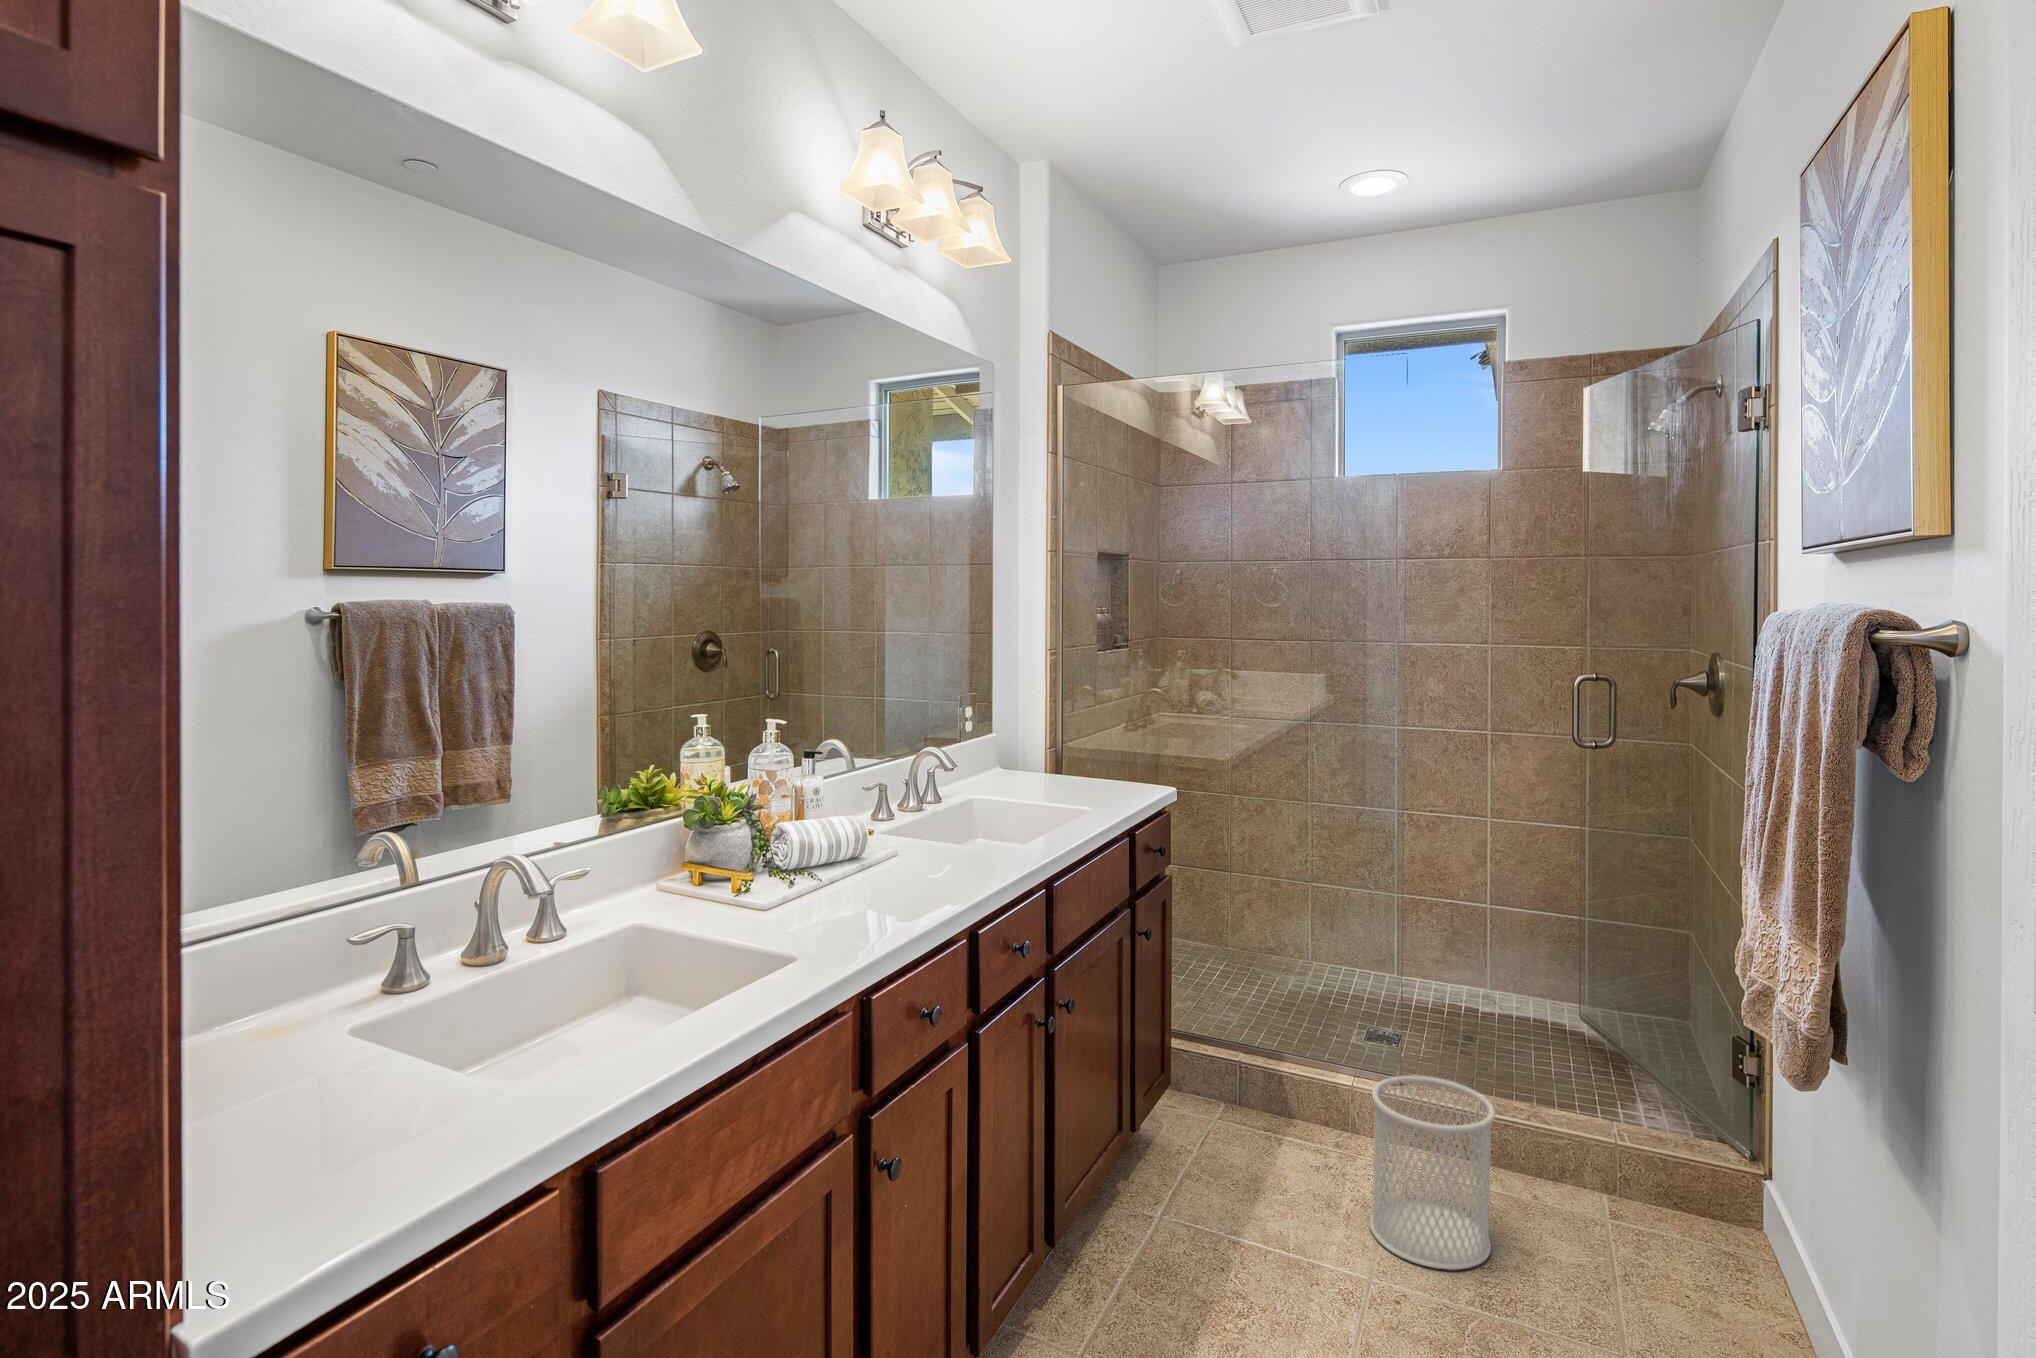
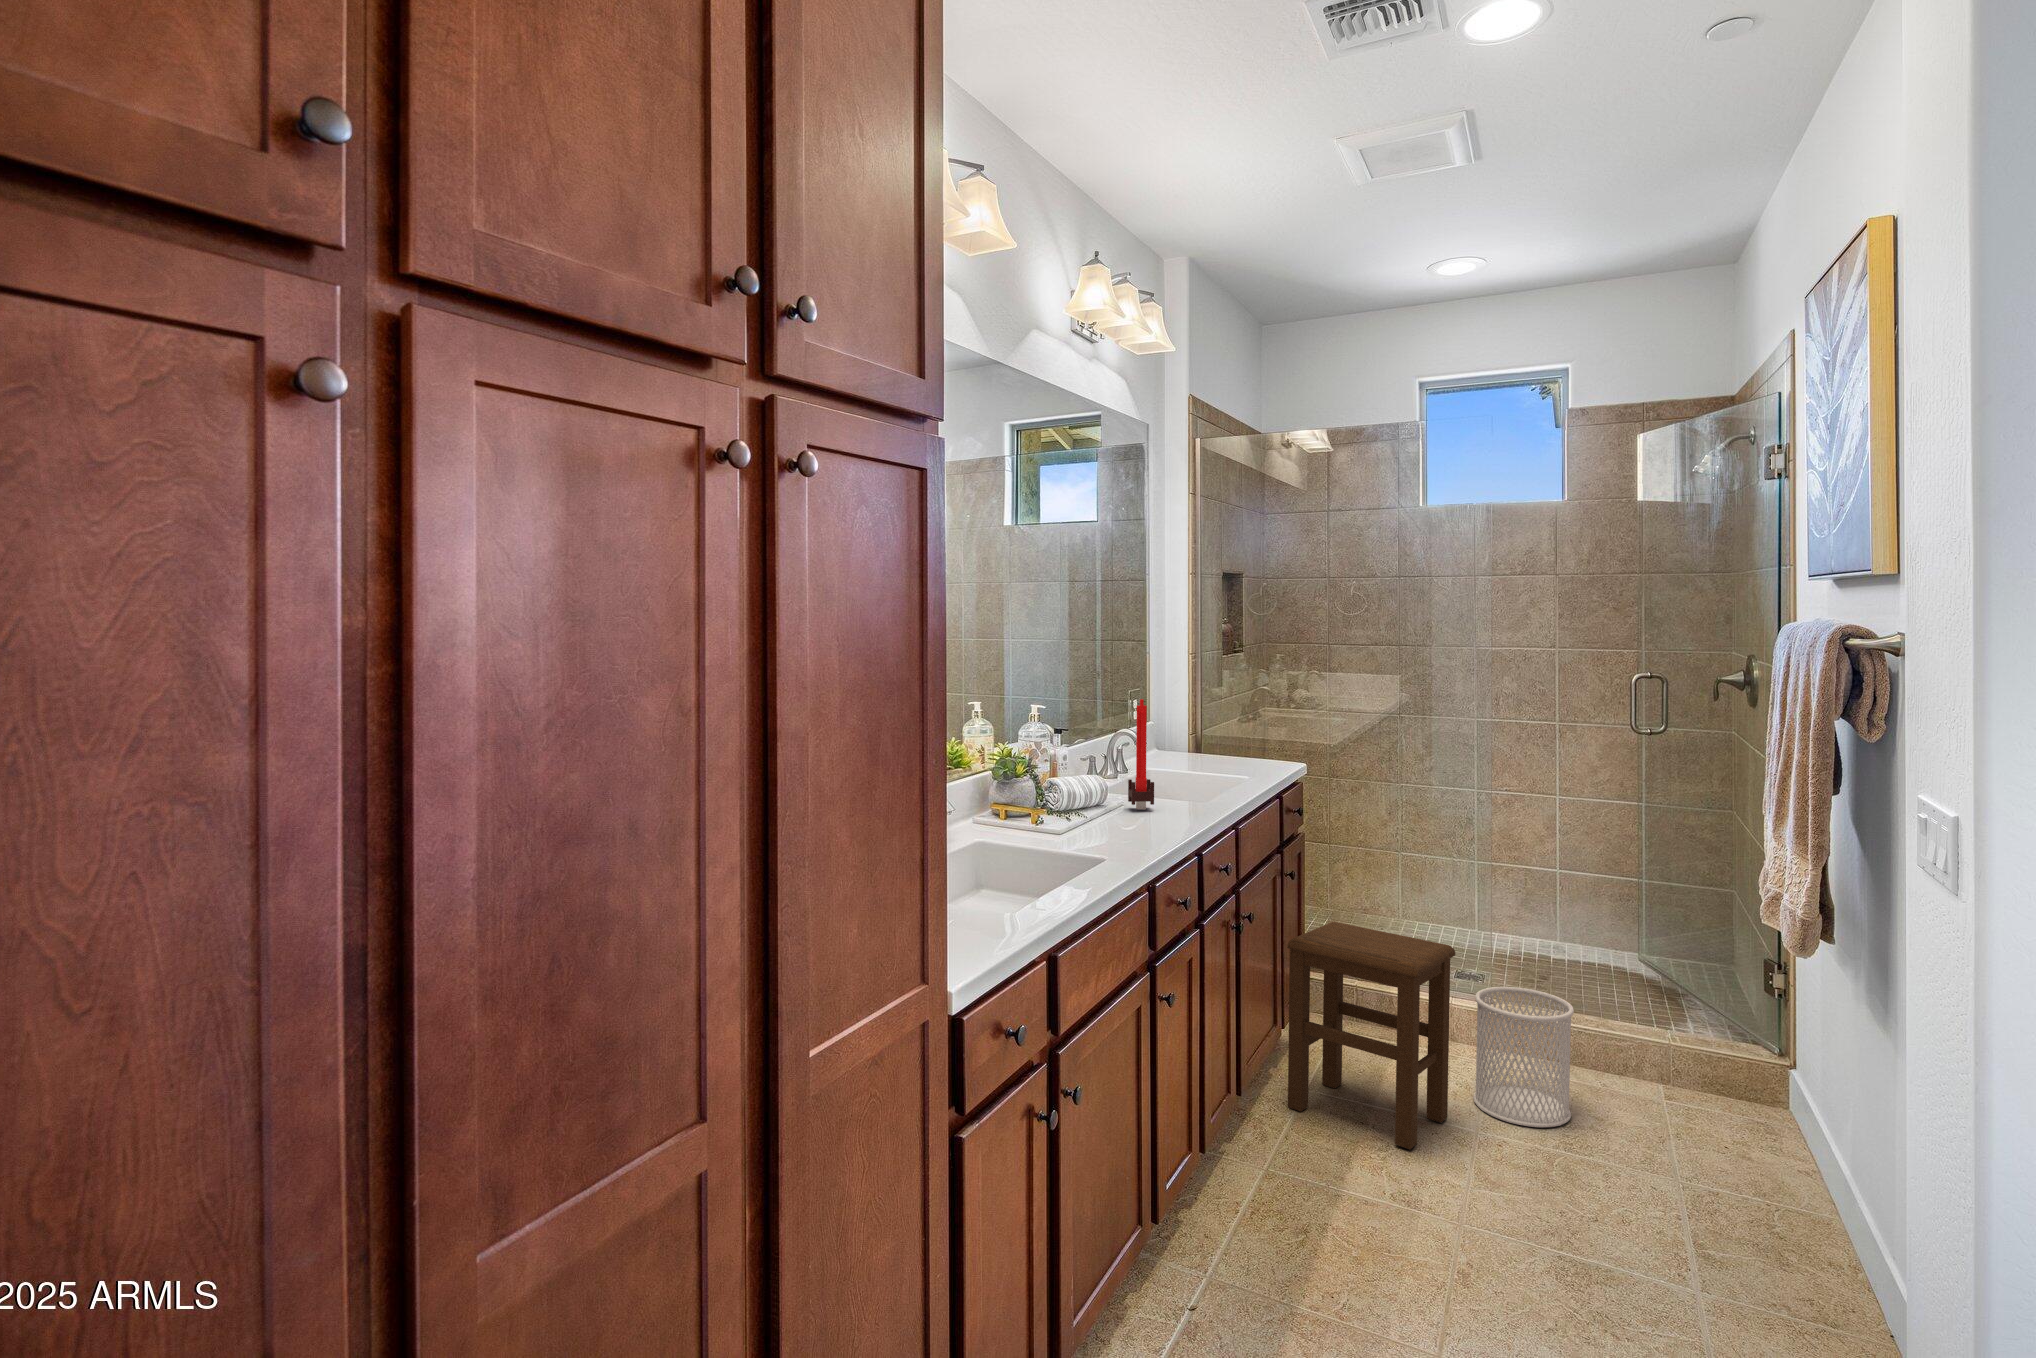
candle: none [900,712,930,862] -> present [1128,699,1154,809]
stool: none [1128,994,1343,1314] -> present [1287,922,1455,1149]

